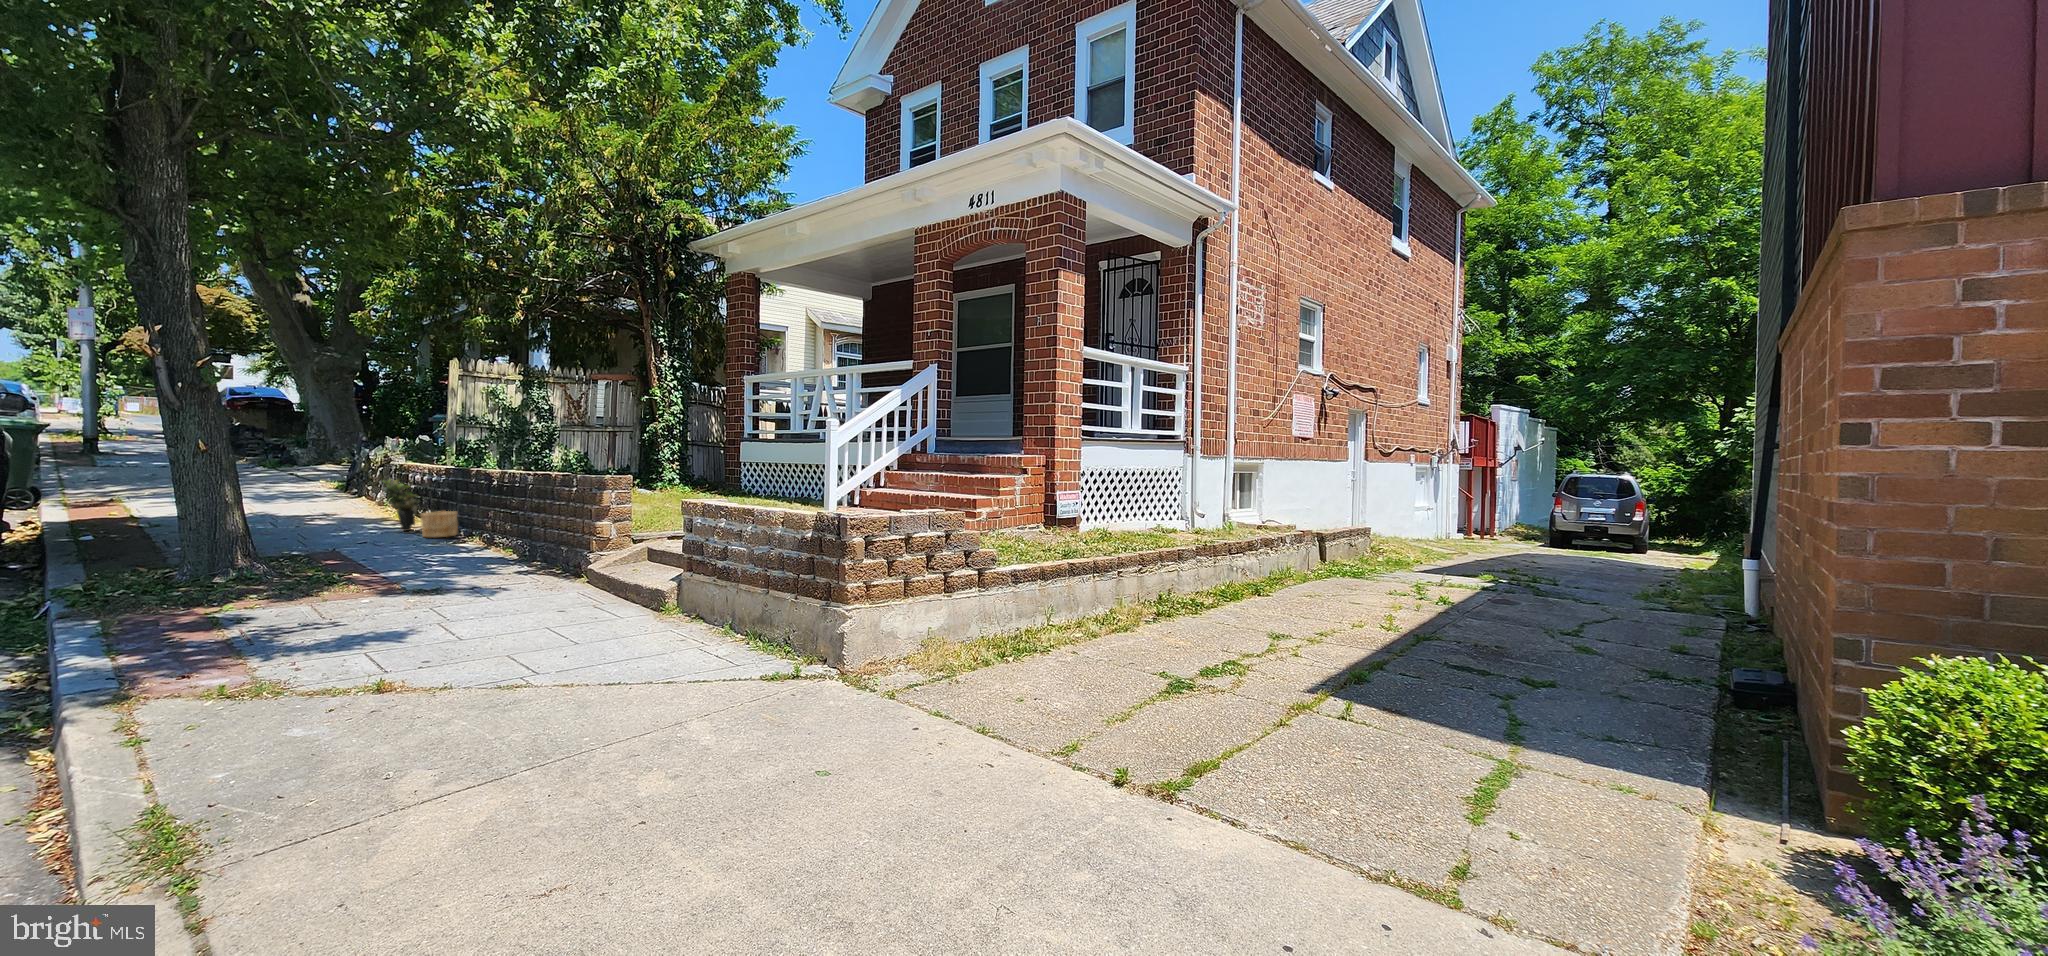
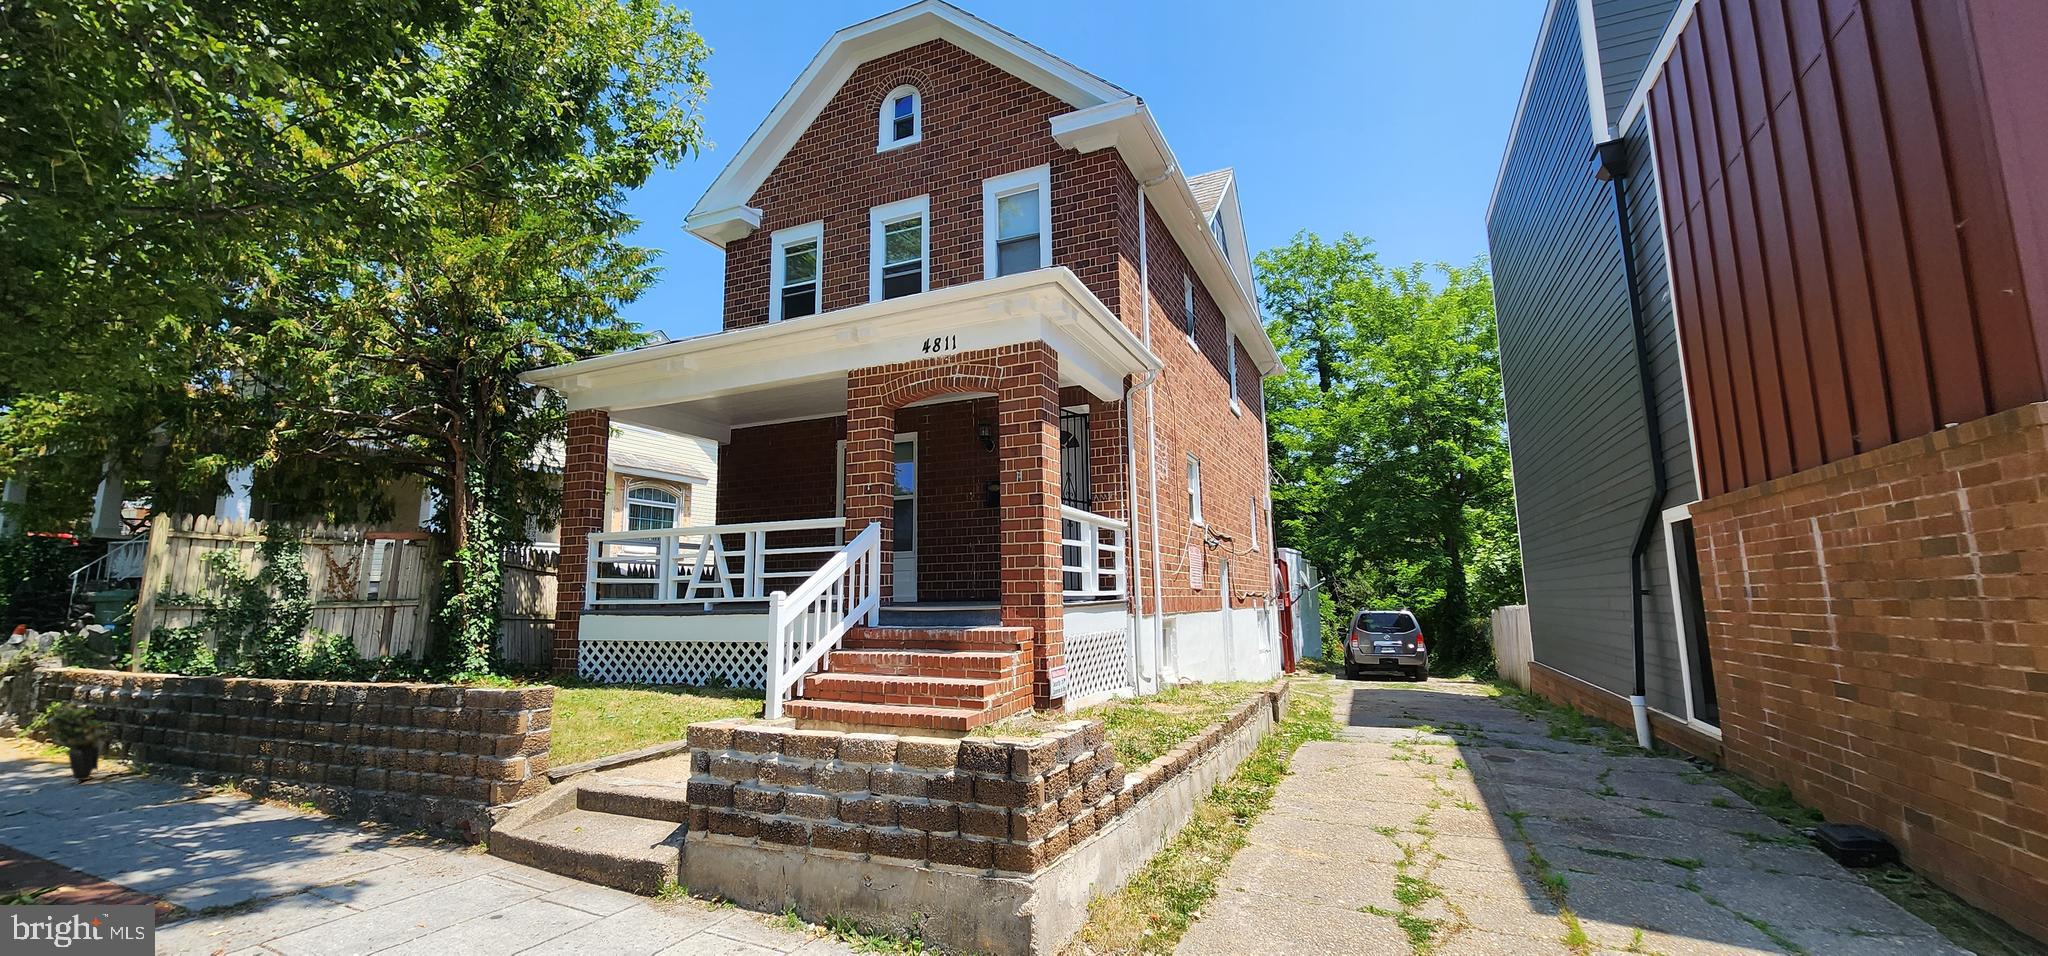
wooden bucket: present [421,511,458,538] -> none [115,744,181,789]

